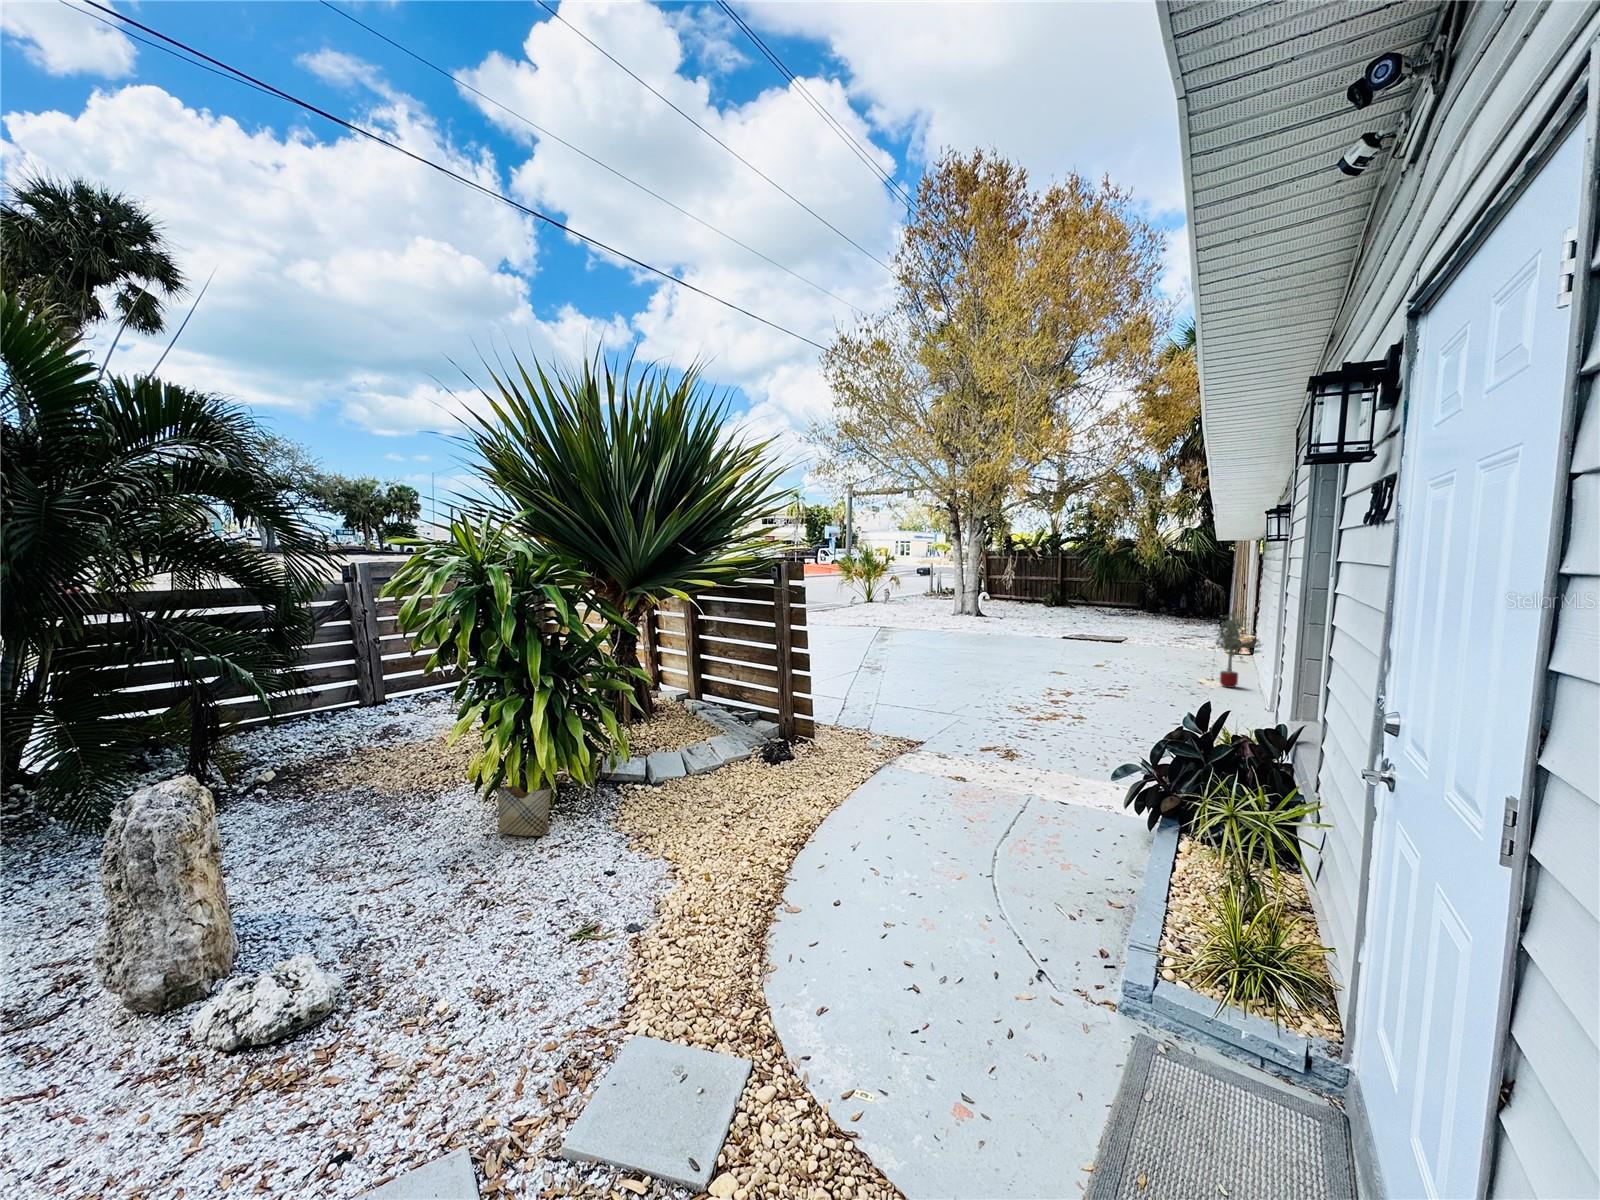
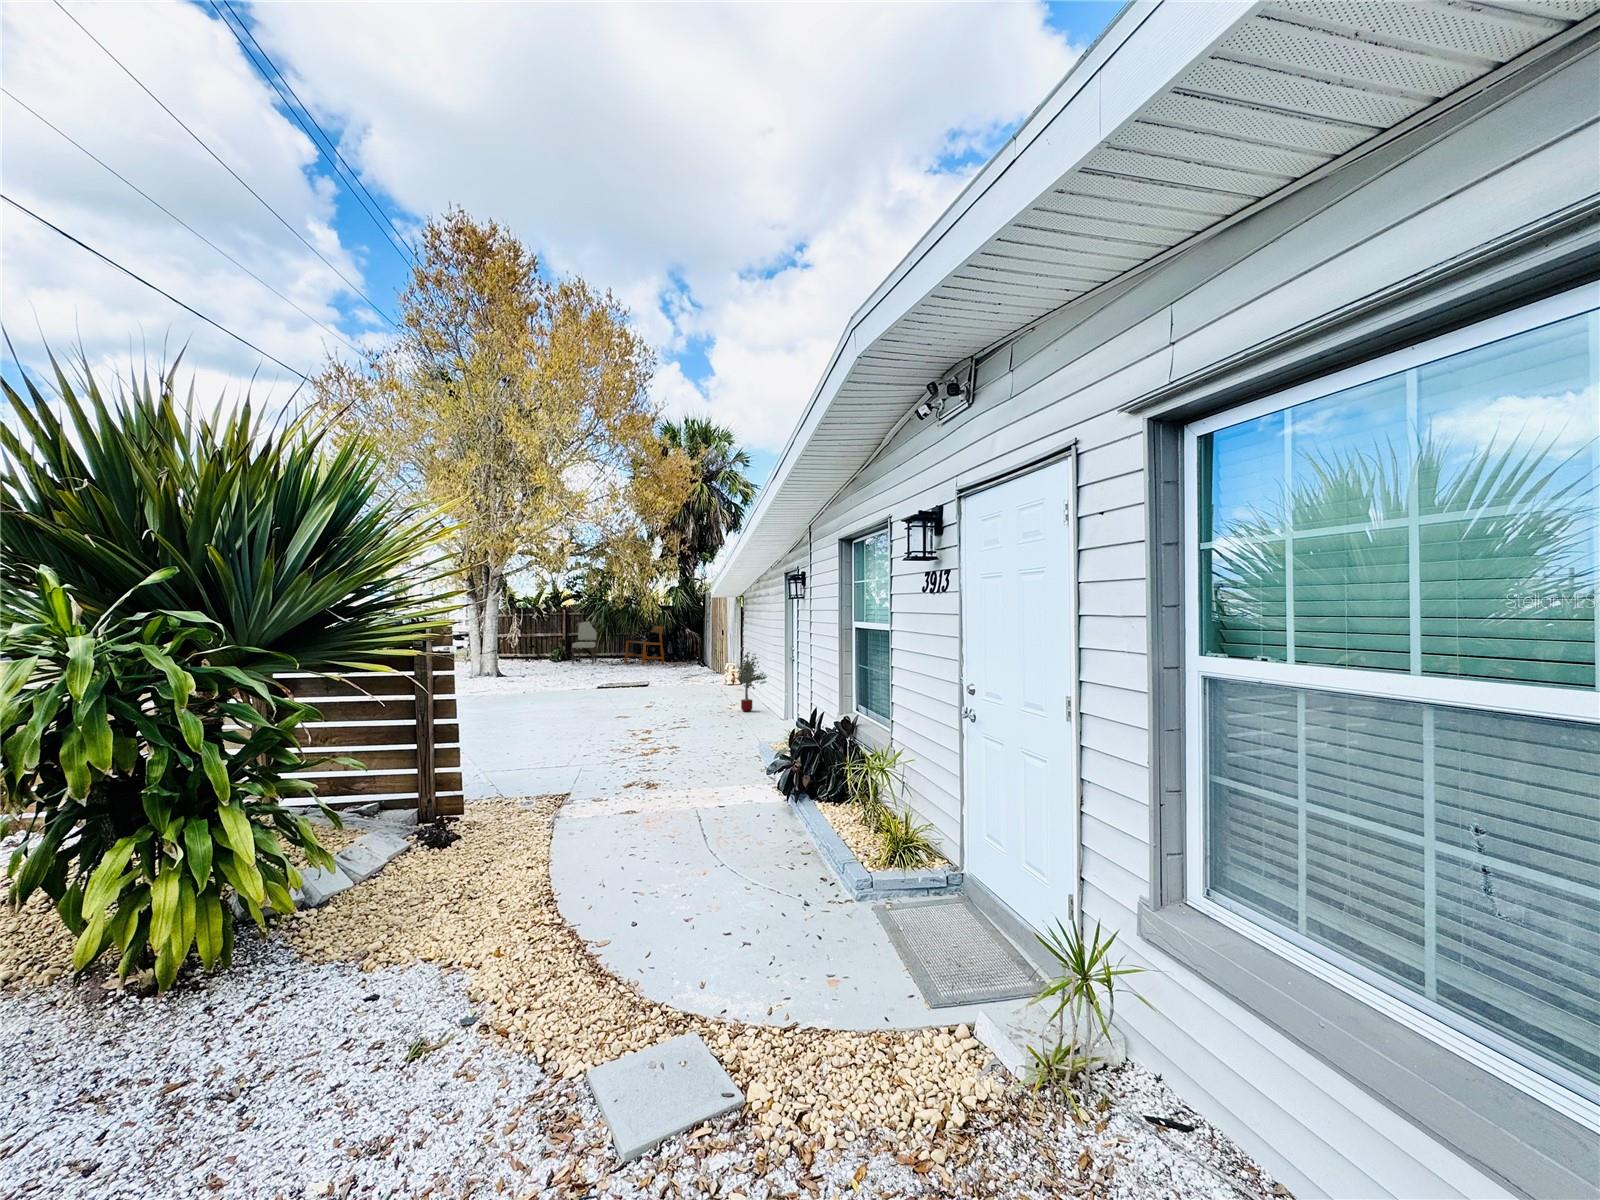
chair: none [1063,564,1094,610] -> present [572,621,597,664]
bench: none [1123,569,1172,616] -> present [625,626,664,666]
woven basket: present [497,759,552,836] -> none [107,906,214,1033]

